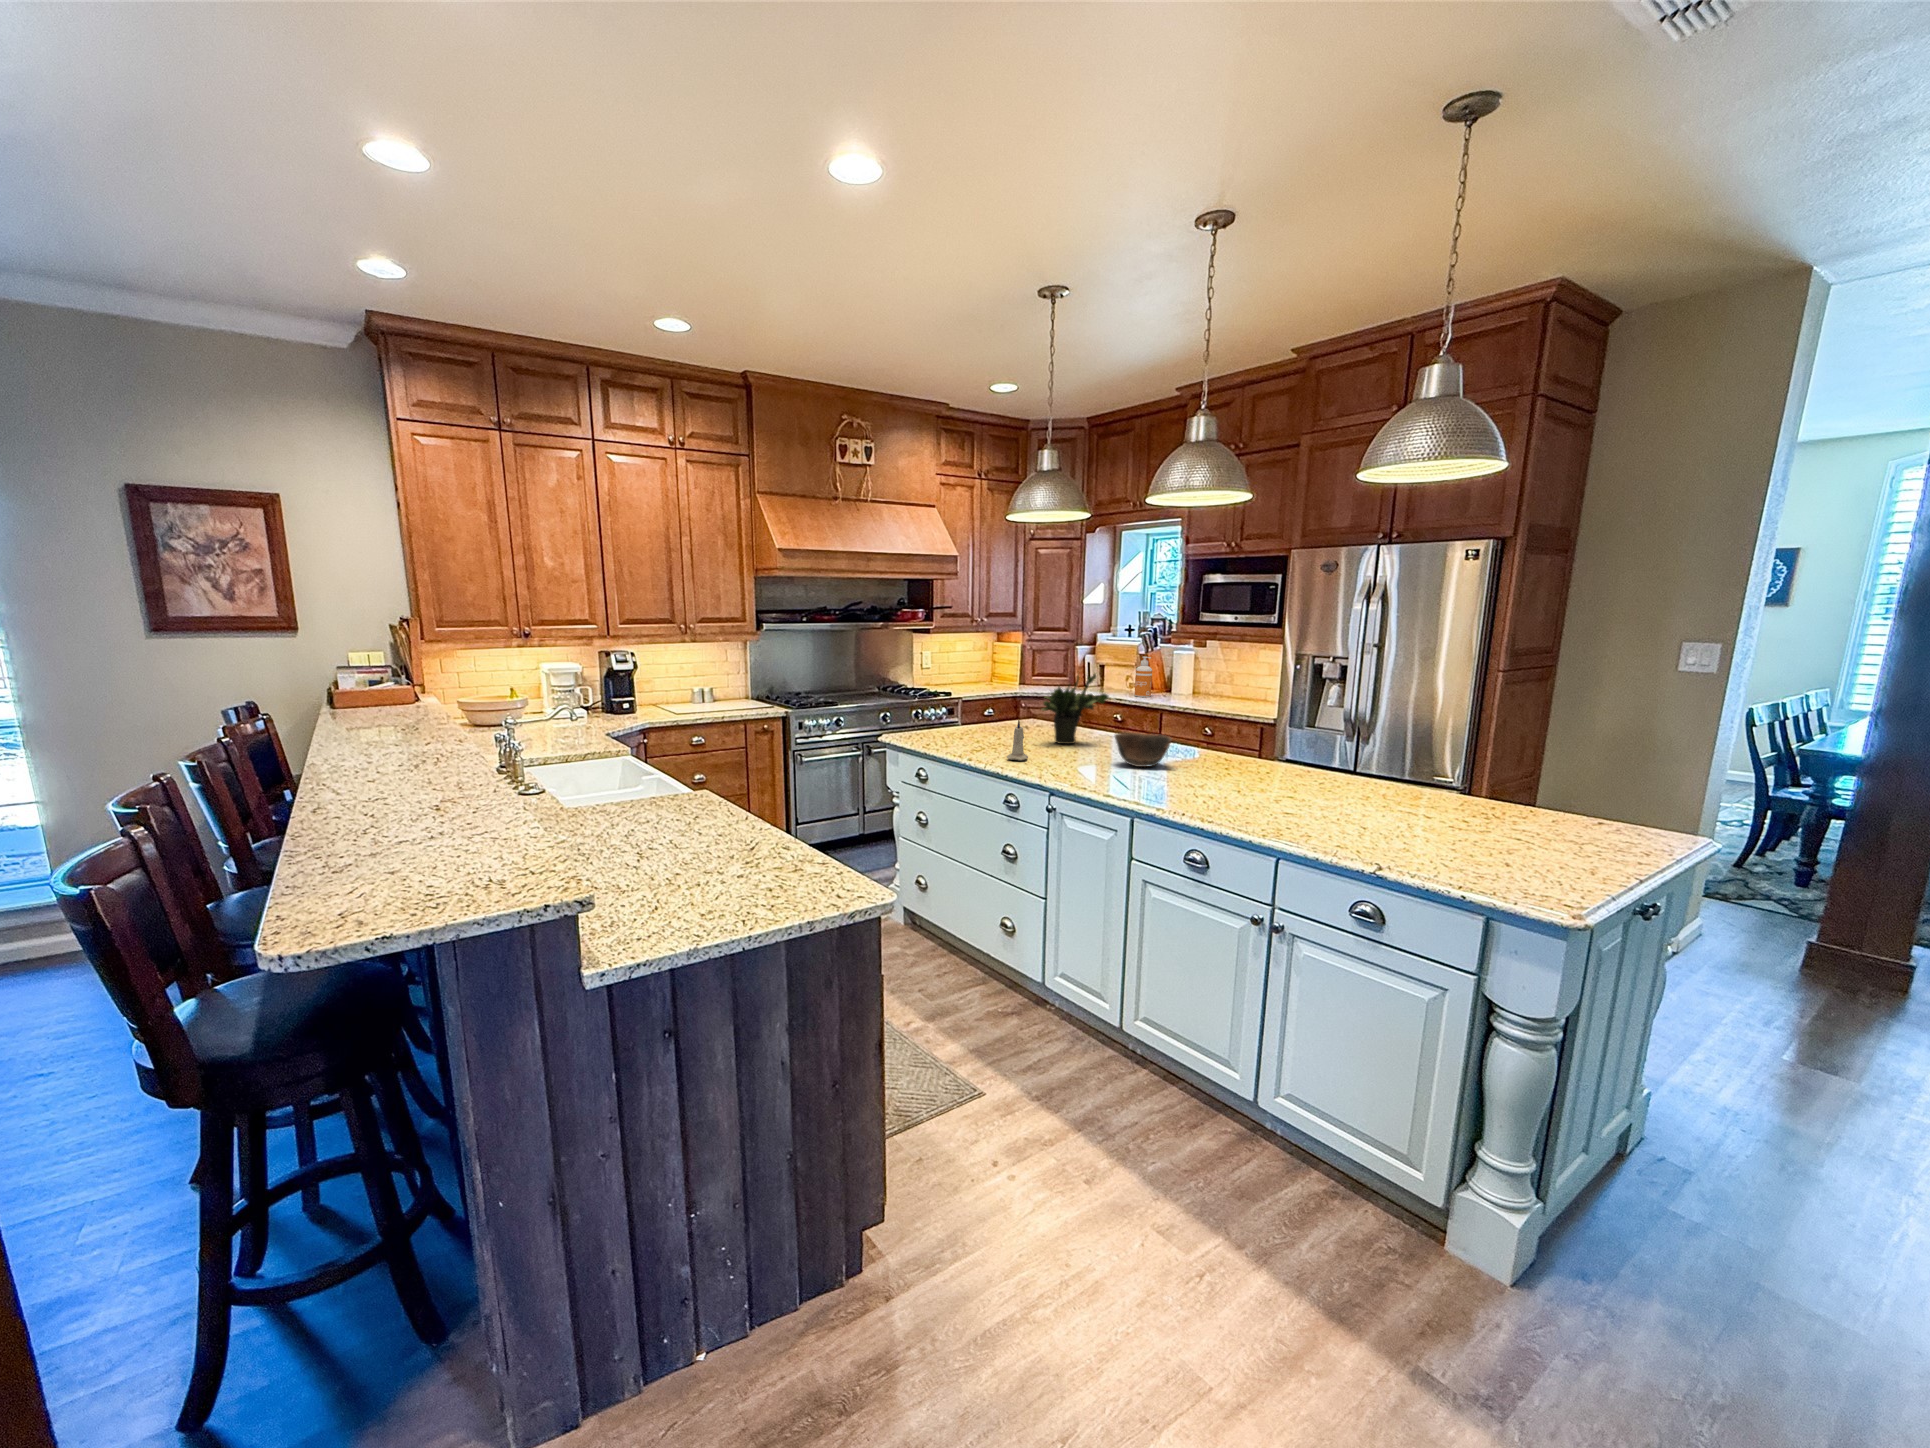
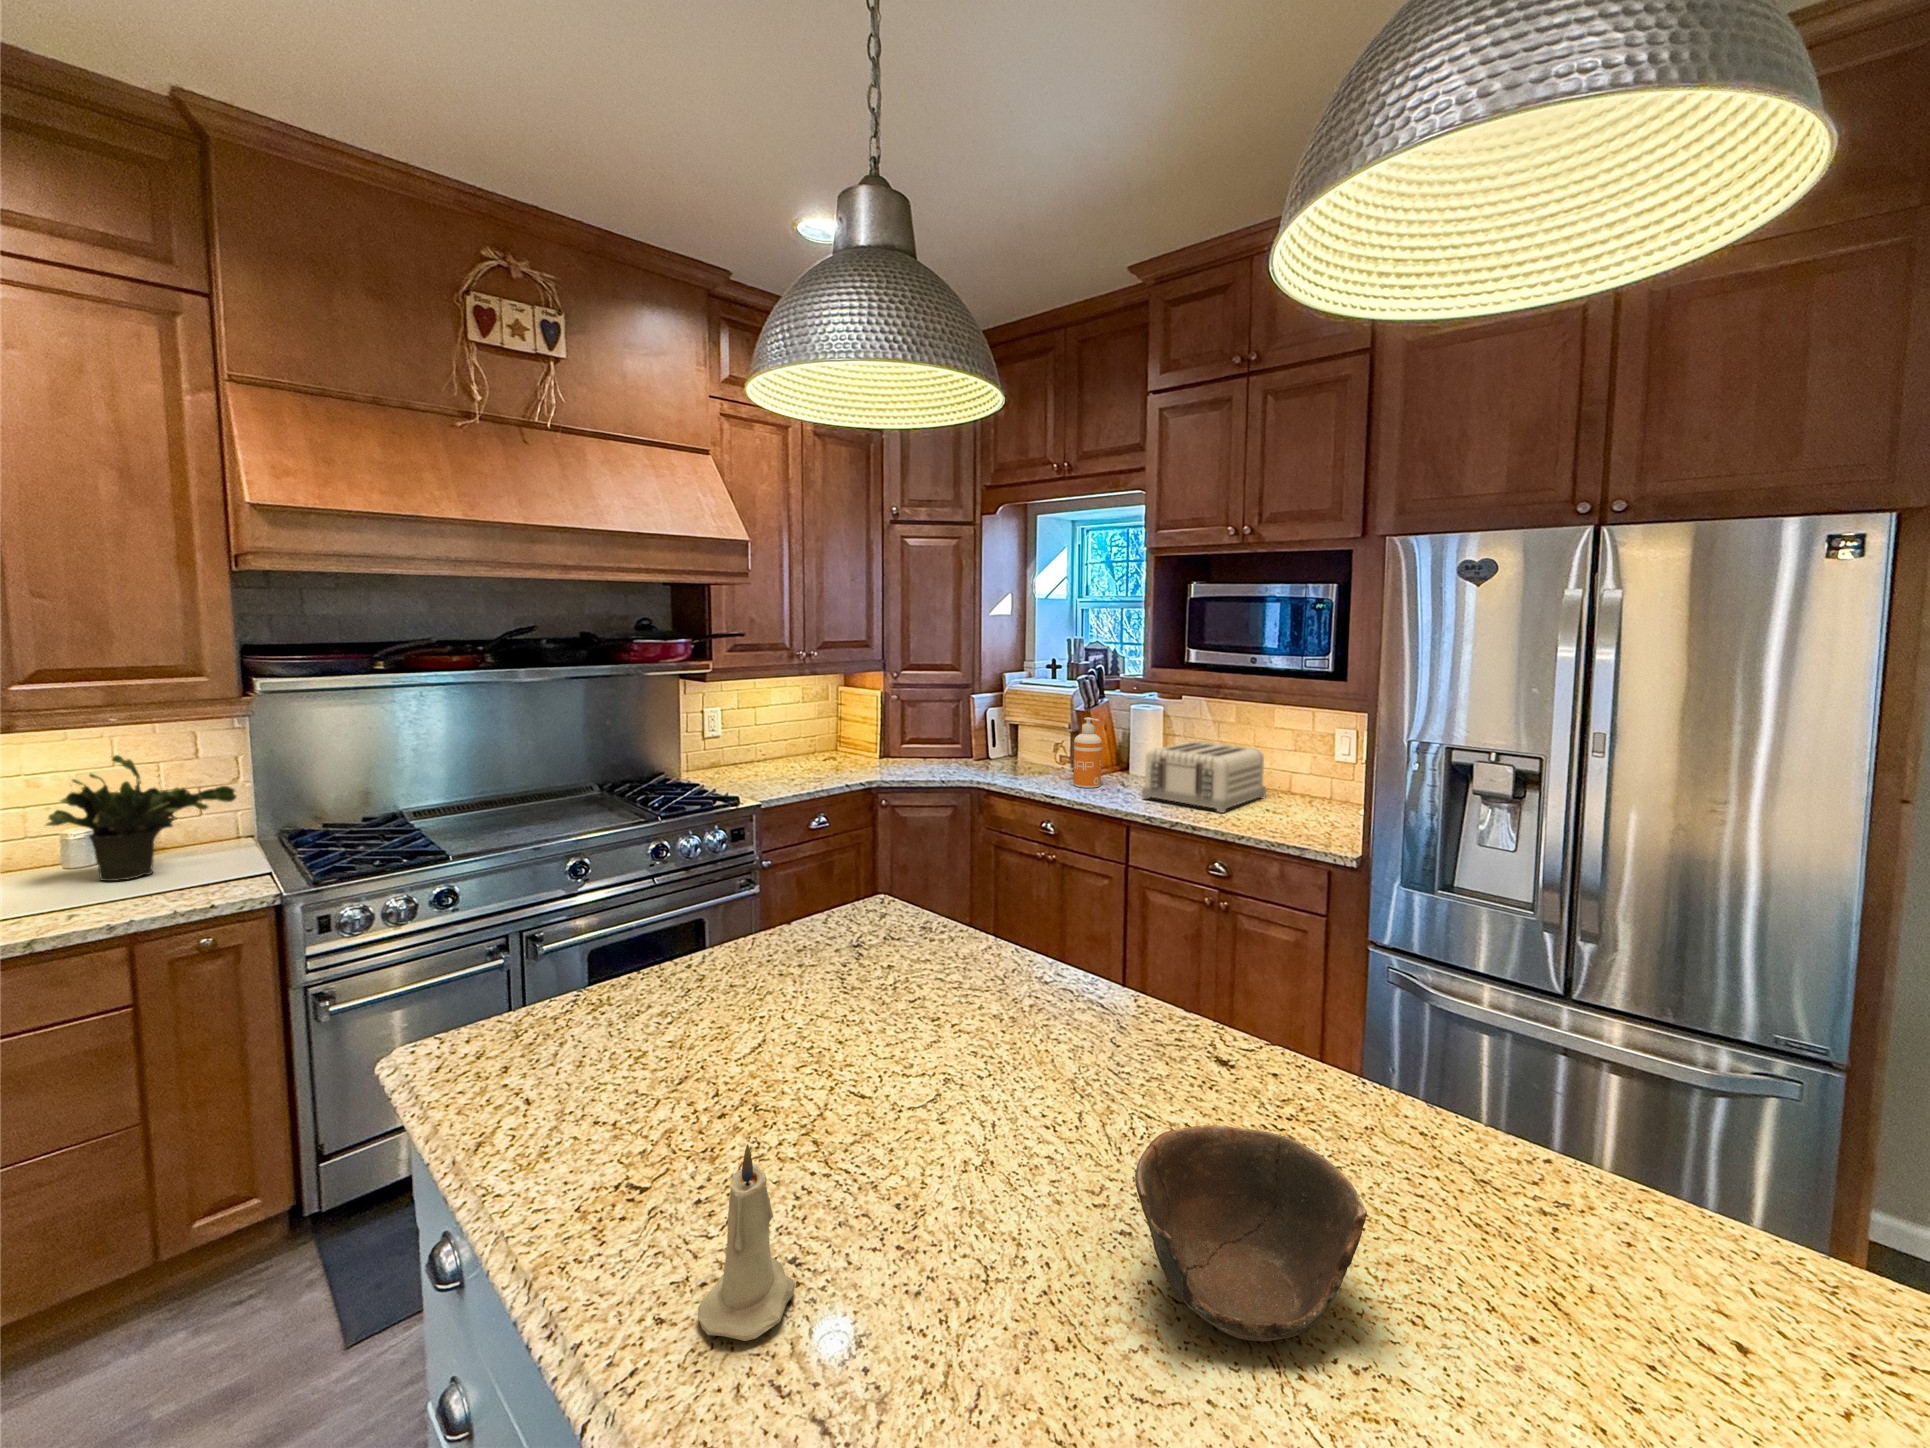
toaster: none [1172,671,1248,706] -> present [1142,741,1266,813]
potted plant: present [1042,674,1109,744] -> present [46,755,237,881]

